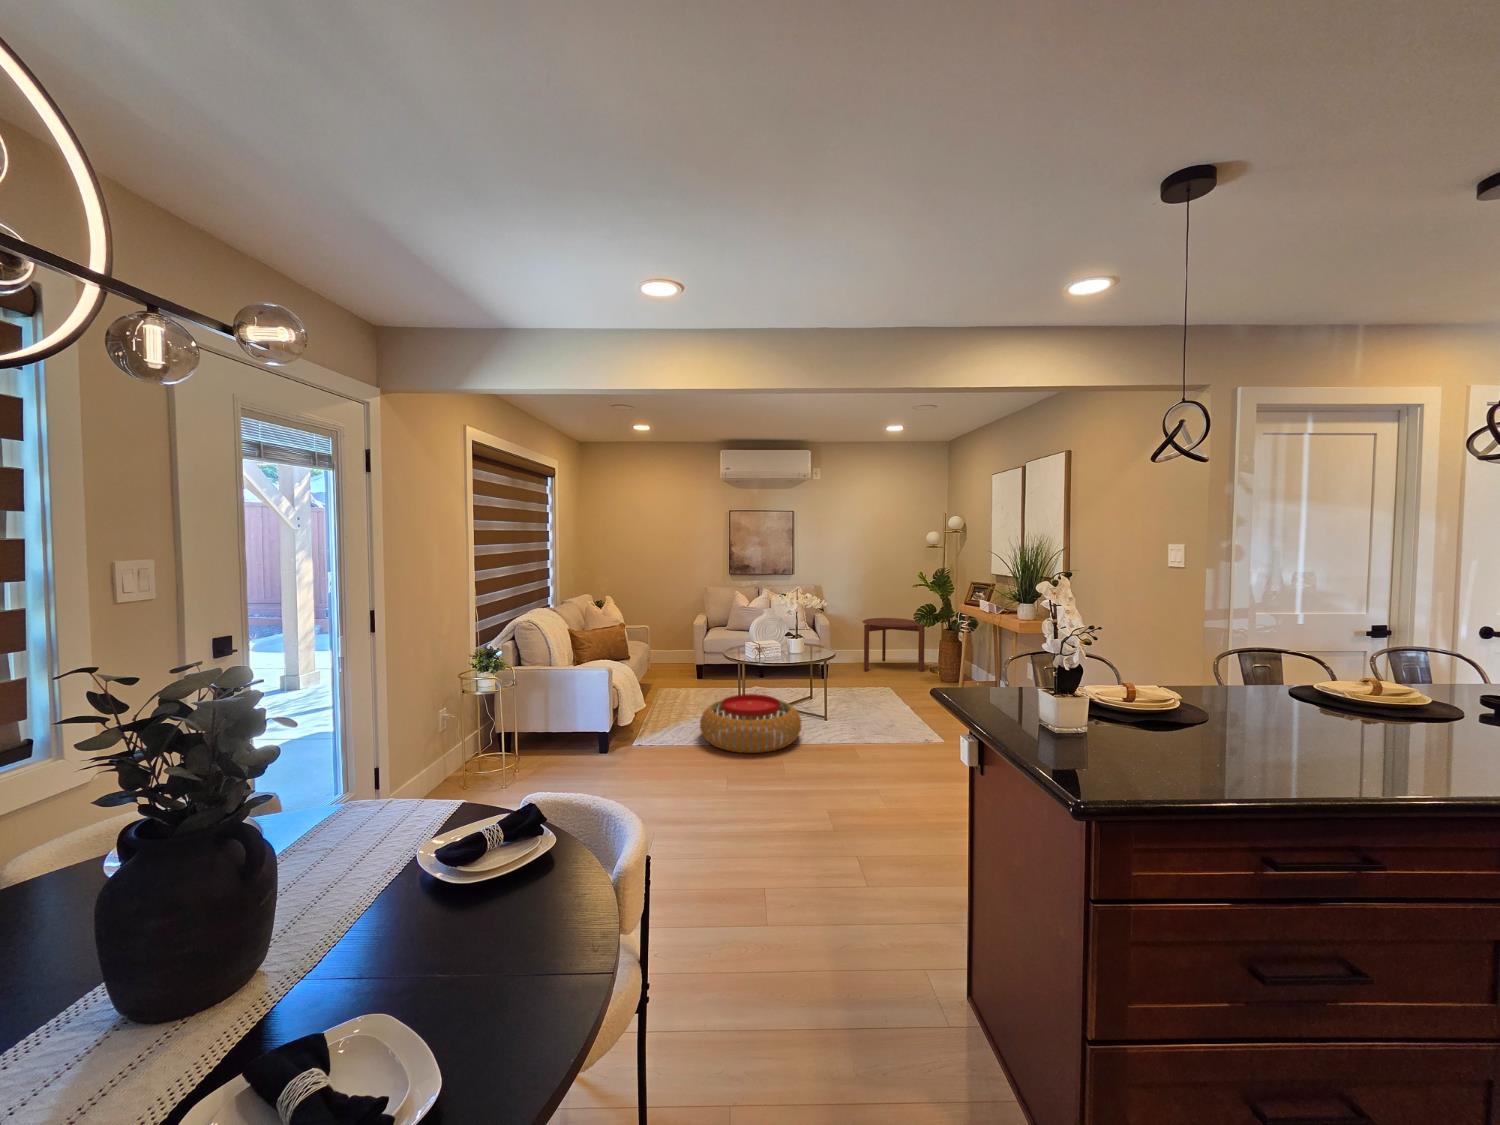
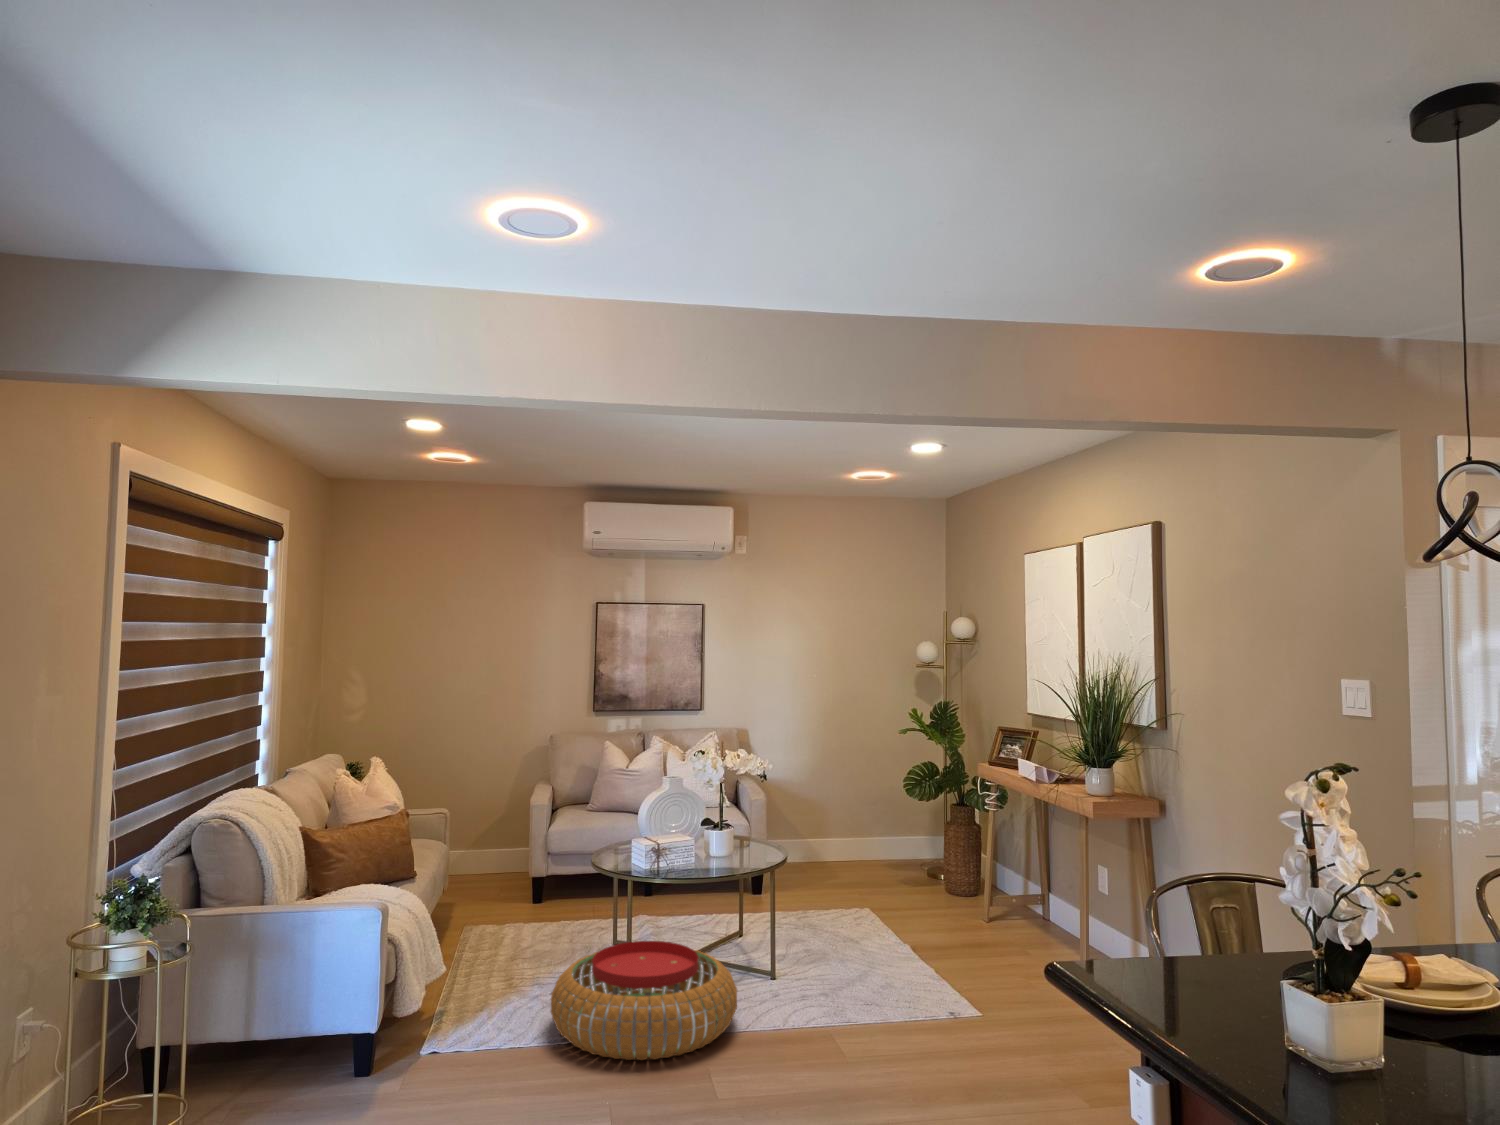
side table: present [863,618,925,671] -> none [818,783,921,879]

